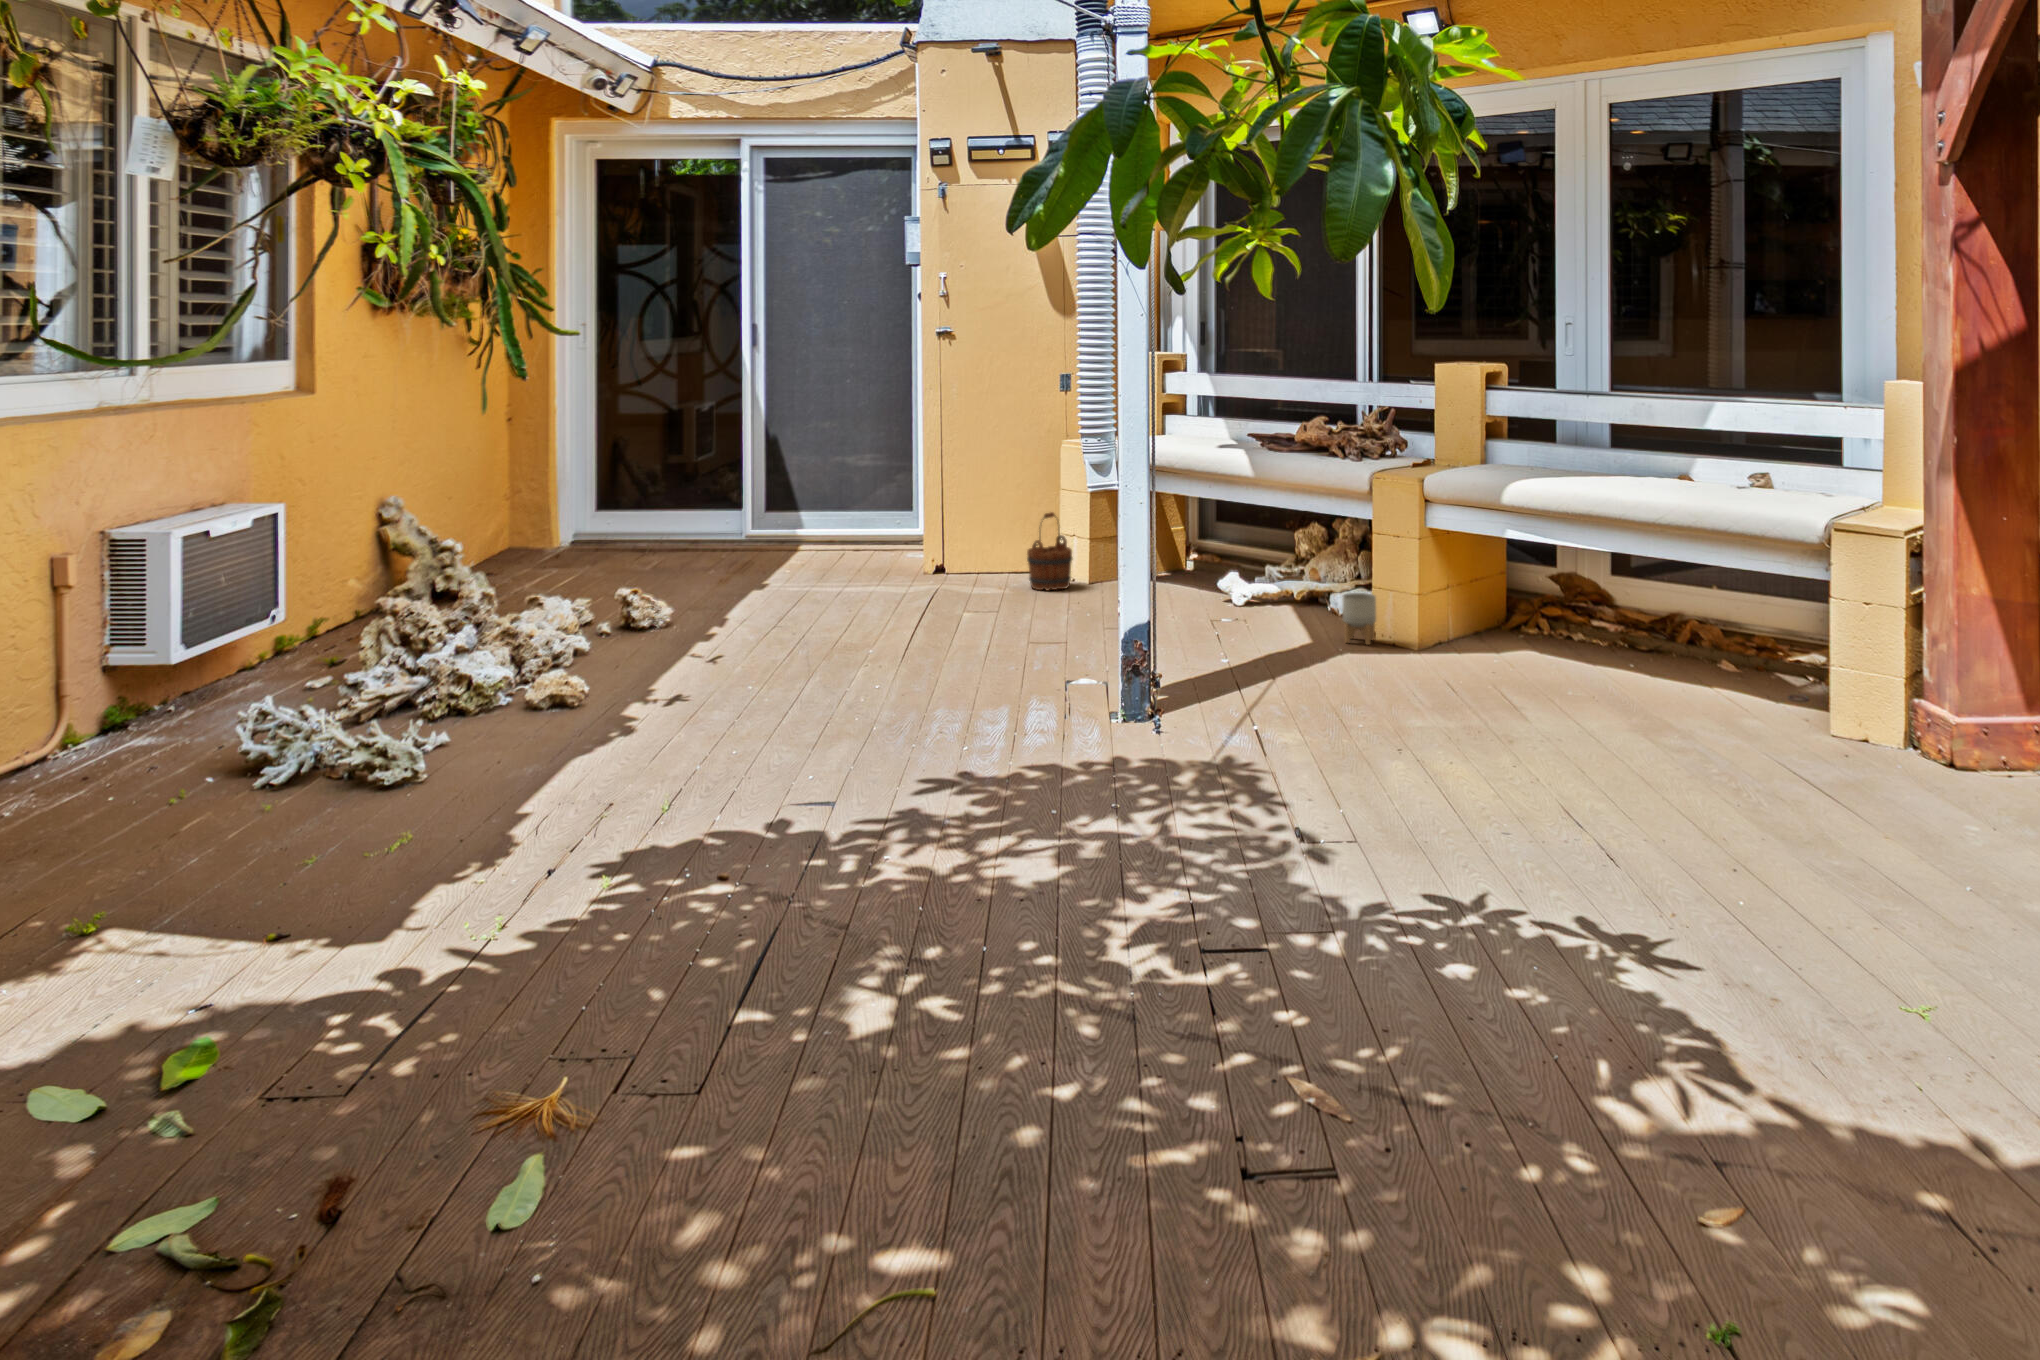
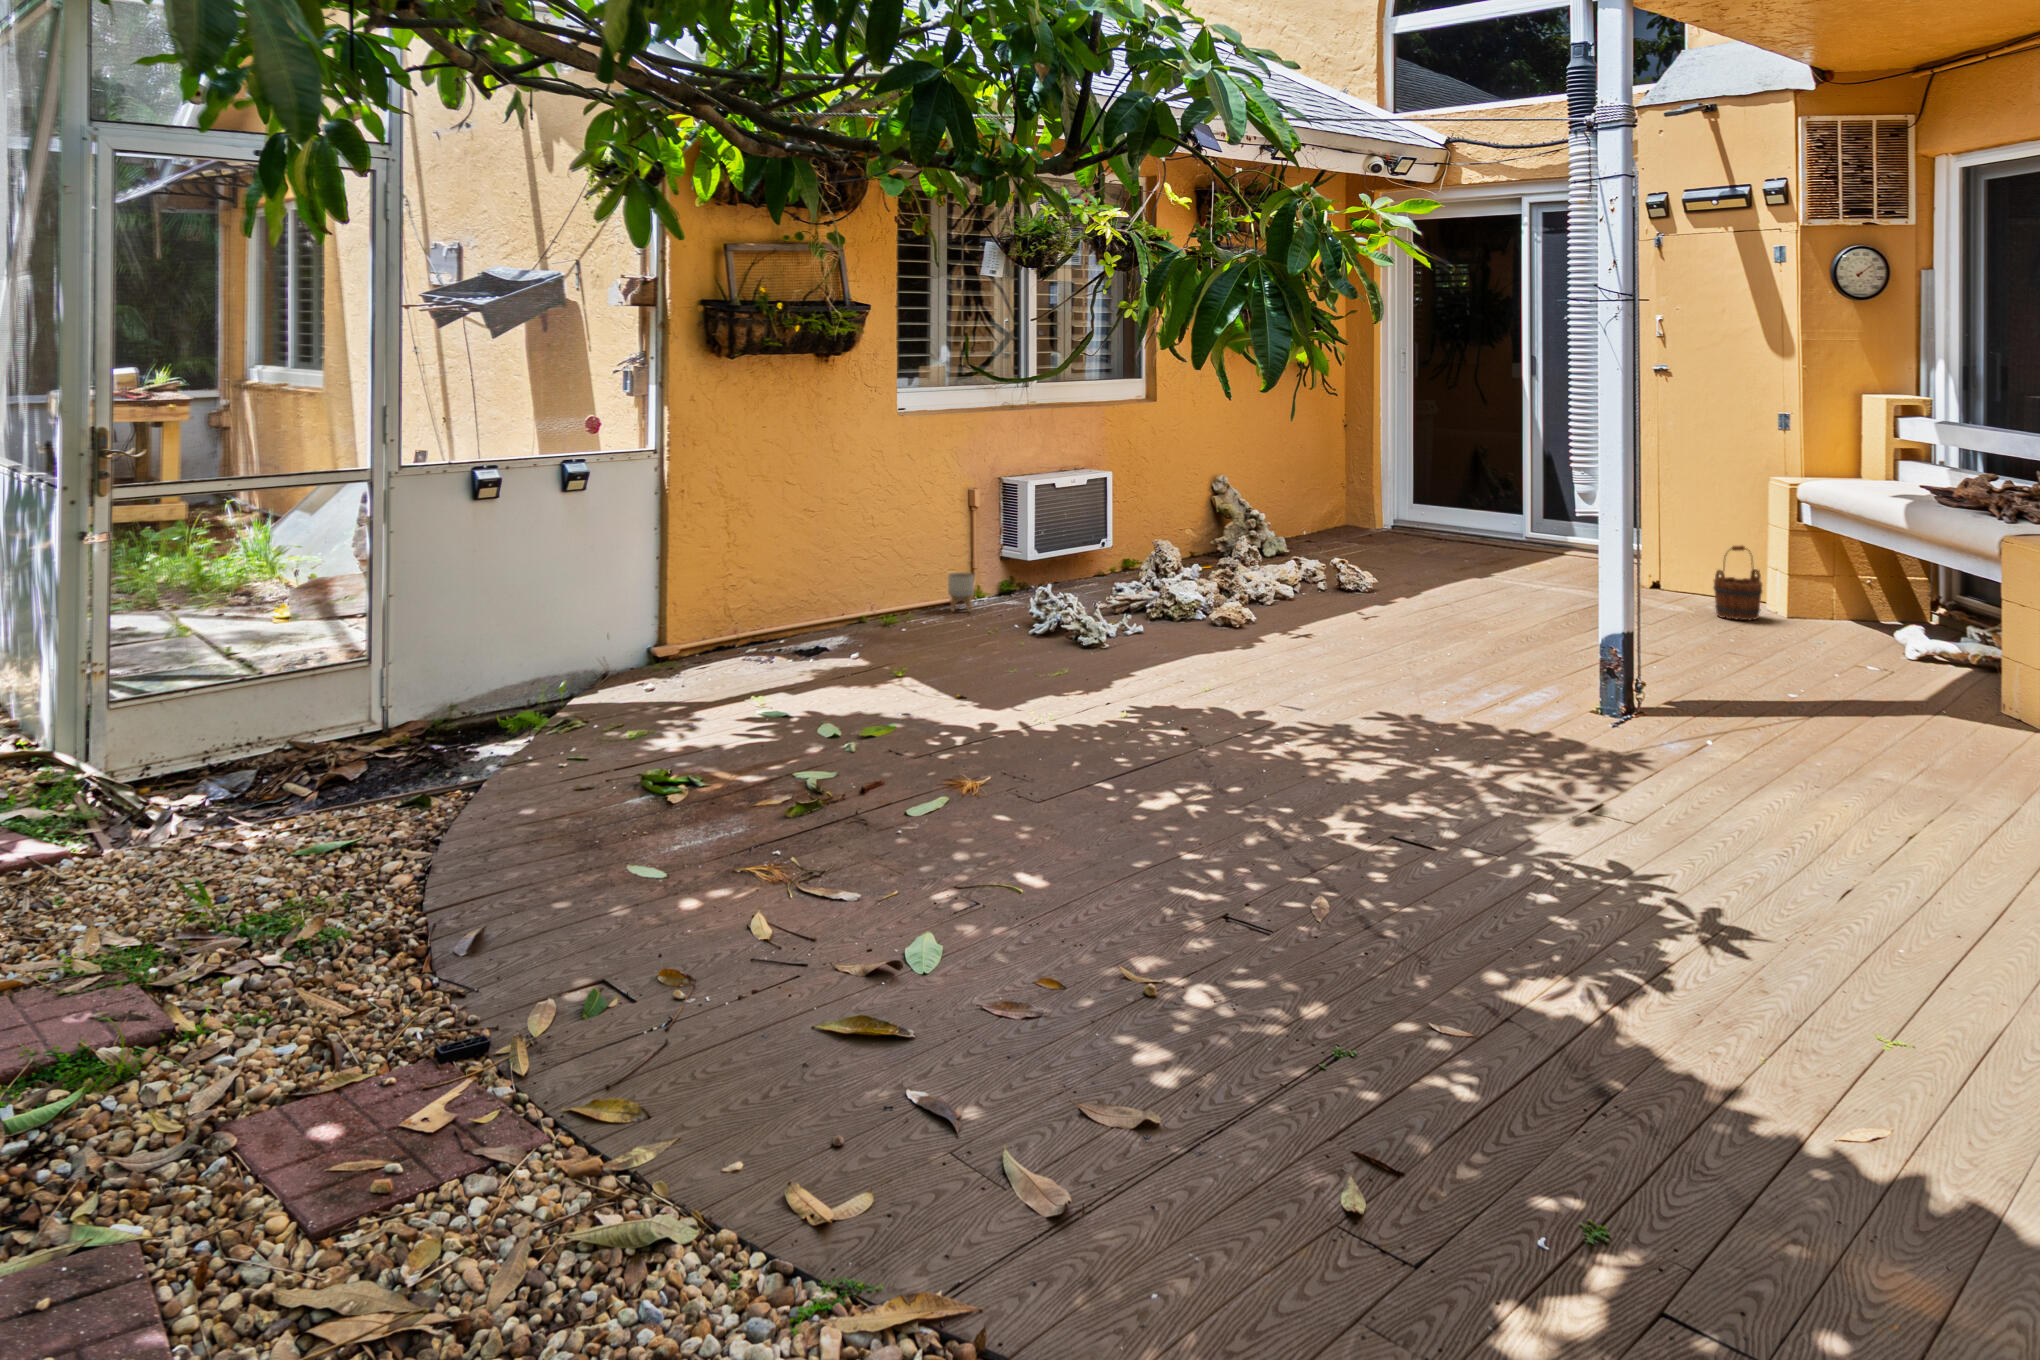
planter: present [1343,593,1376,644] -> present [948,572,974,612]

